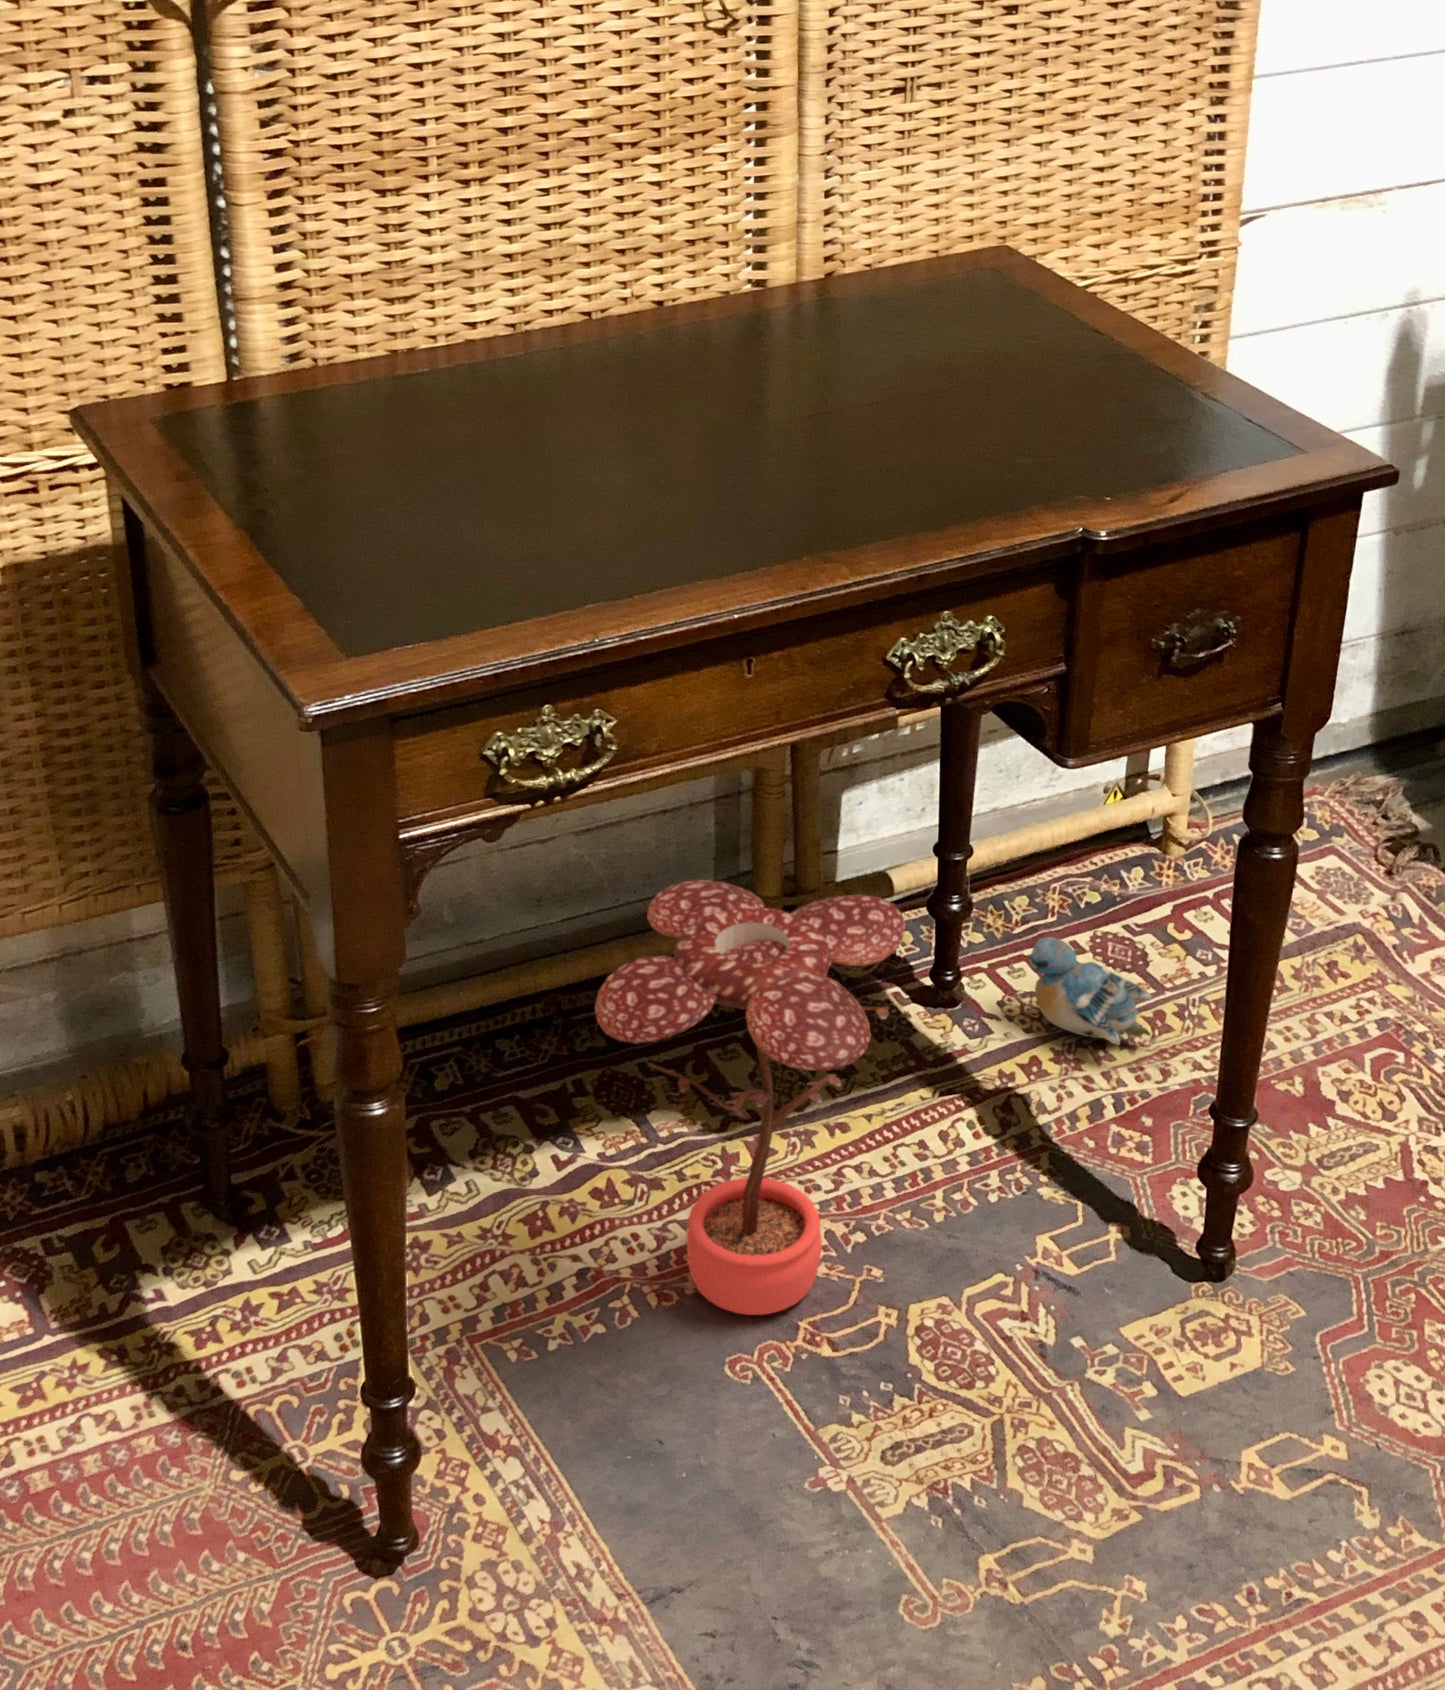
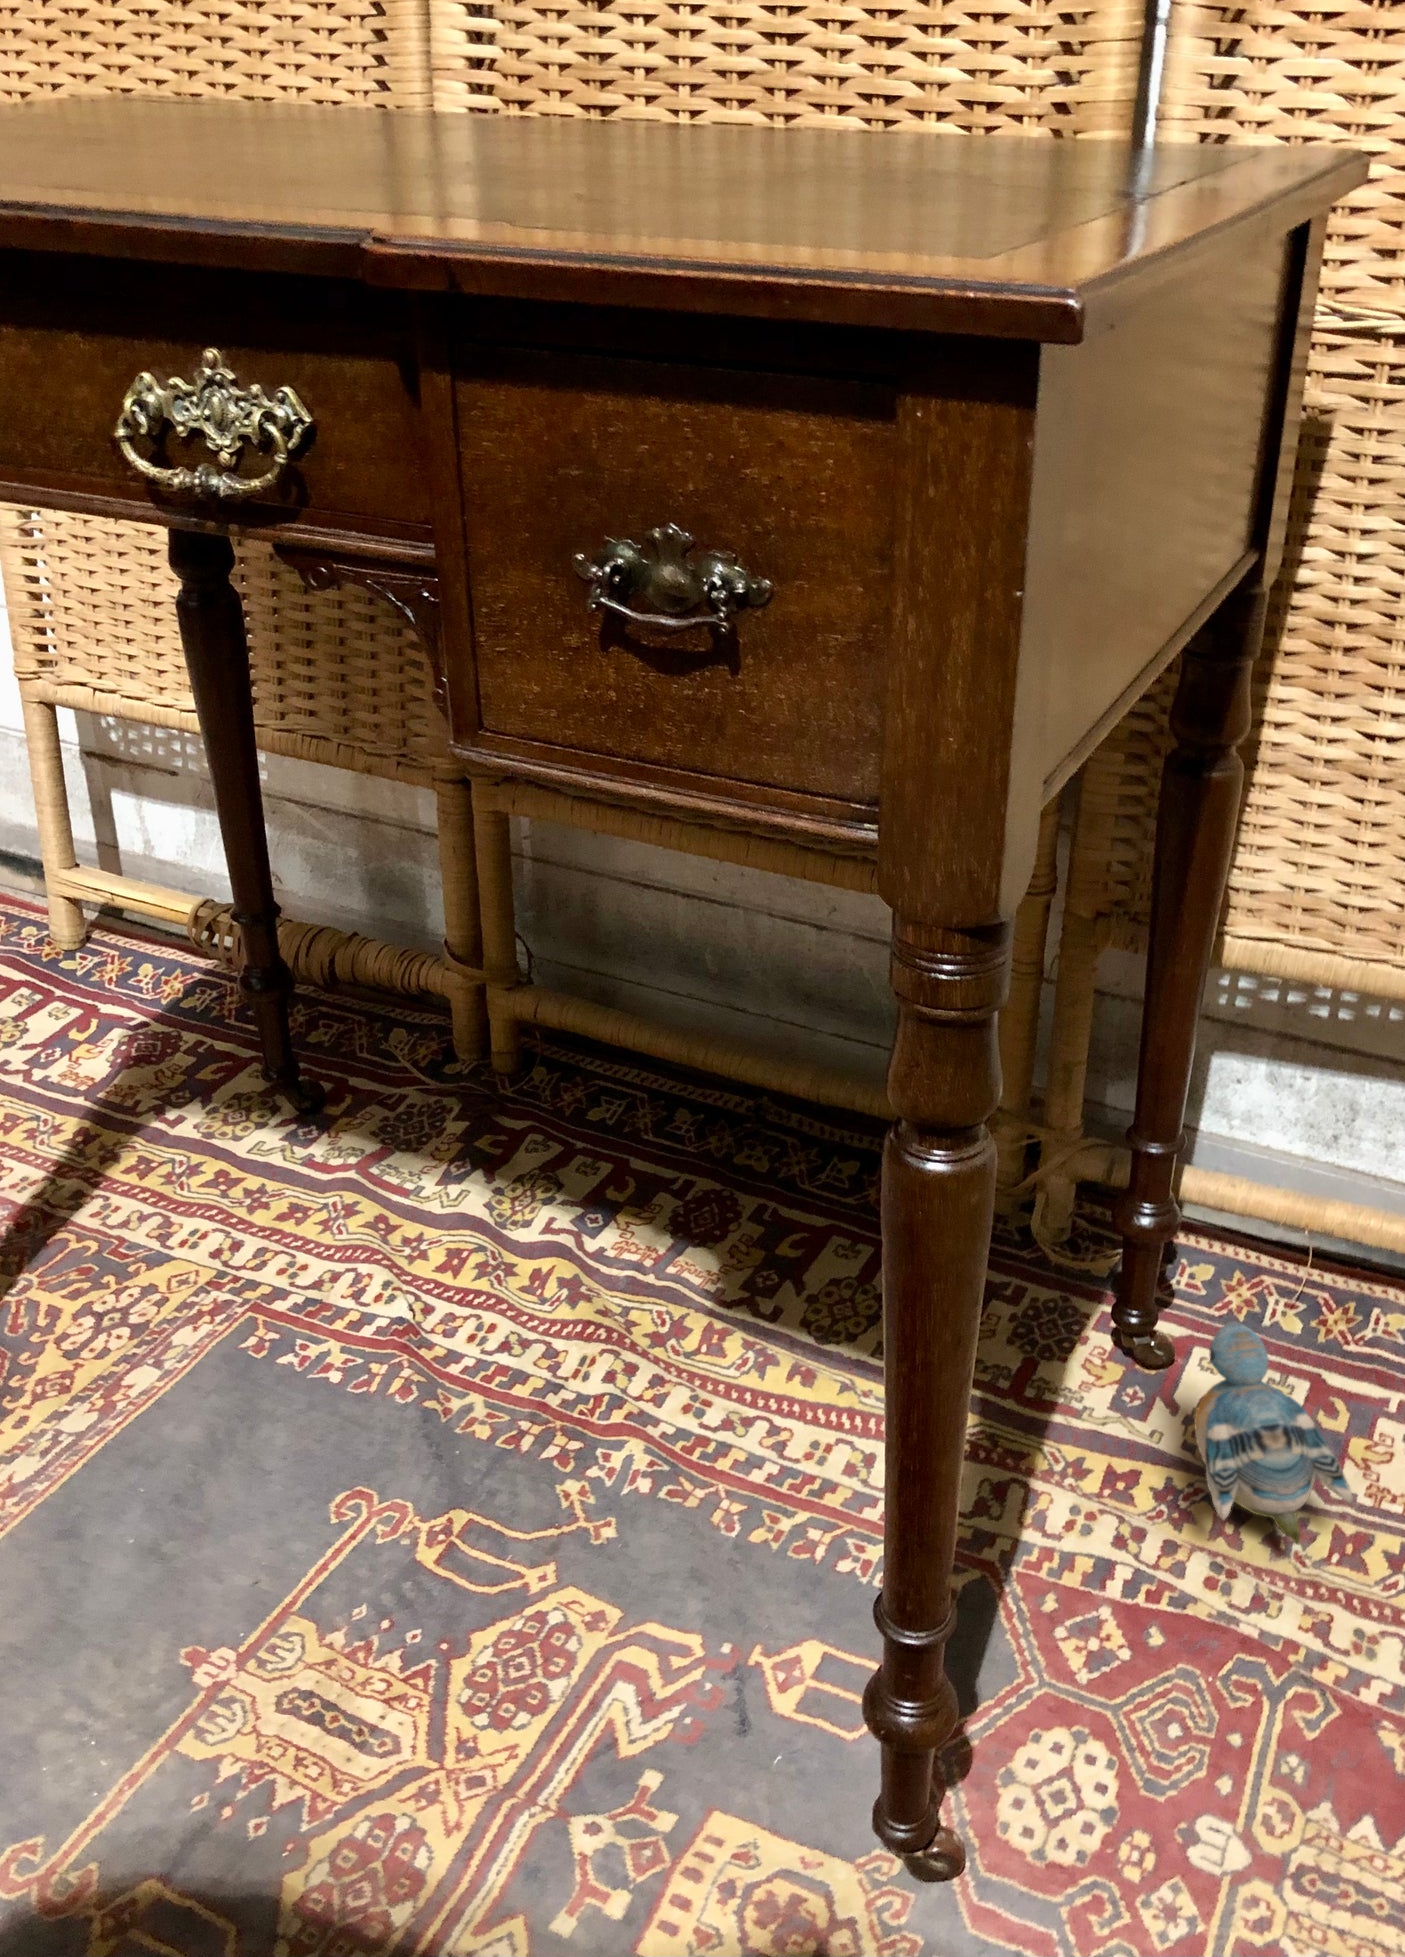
potted plant: present [595,880,905,1315] -> none [260,916,700,1489]

